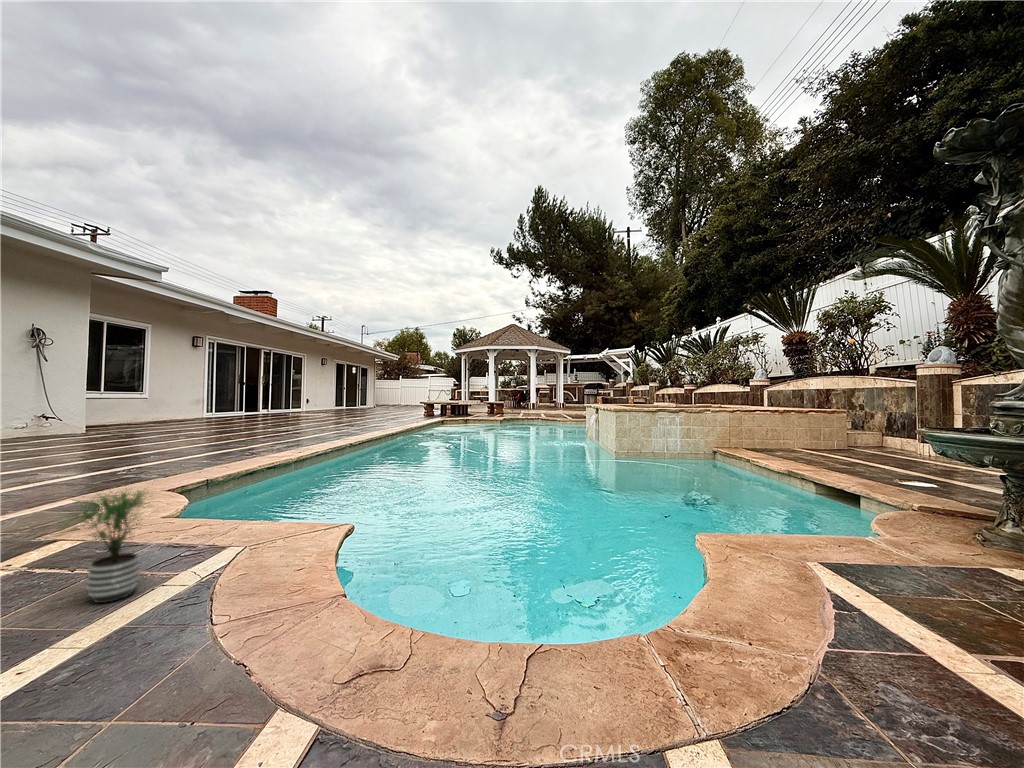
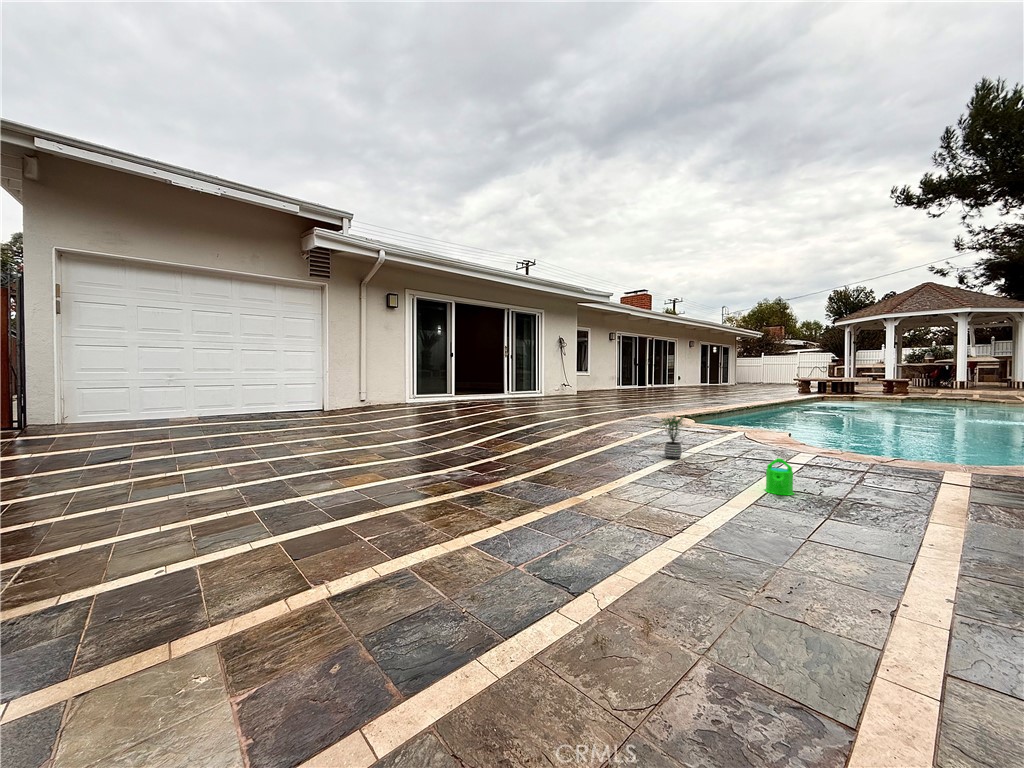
watering can: none [259,609,335,725] -> present [765,458,794,495]

